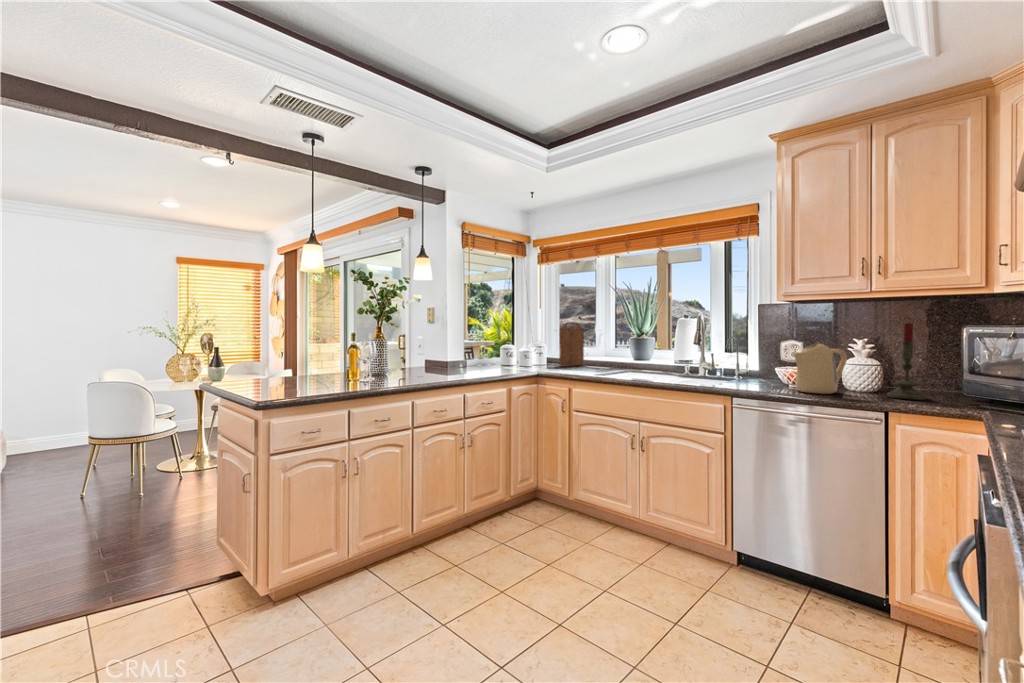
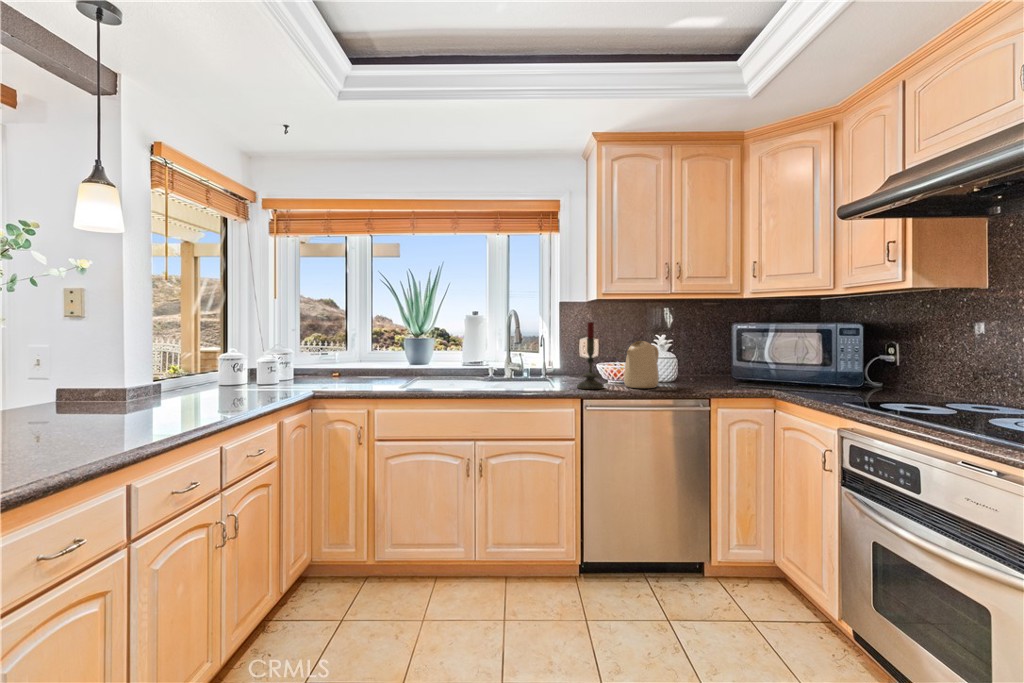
cutting board: present [559,322,584,366] -> none [314,319,345,379]
candle: present [887,323,926,400] -> present [577,322,604,389]

